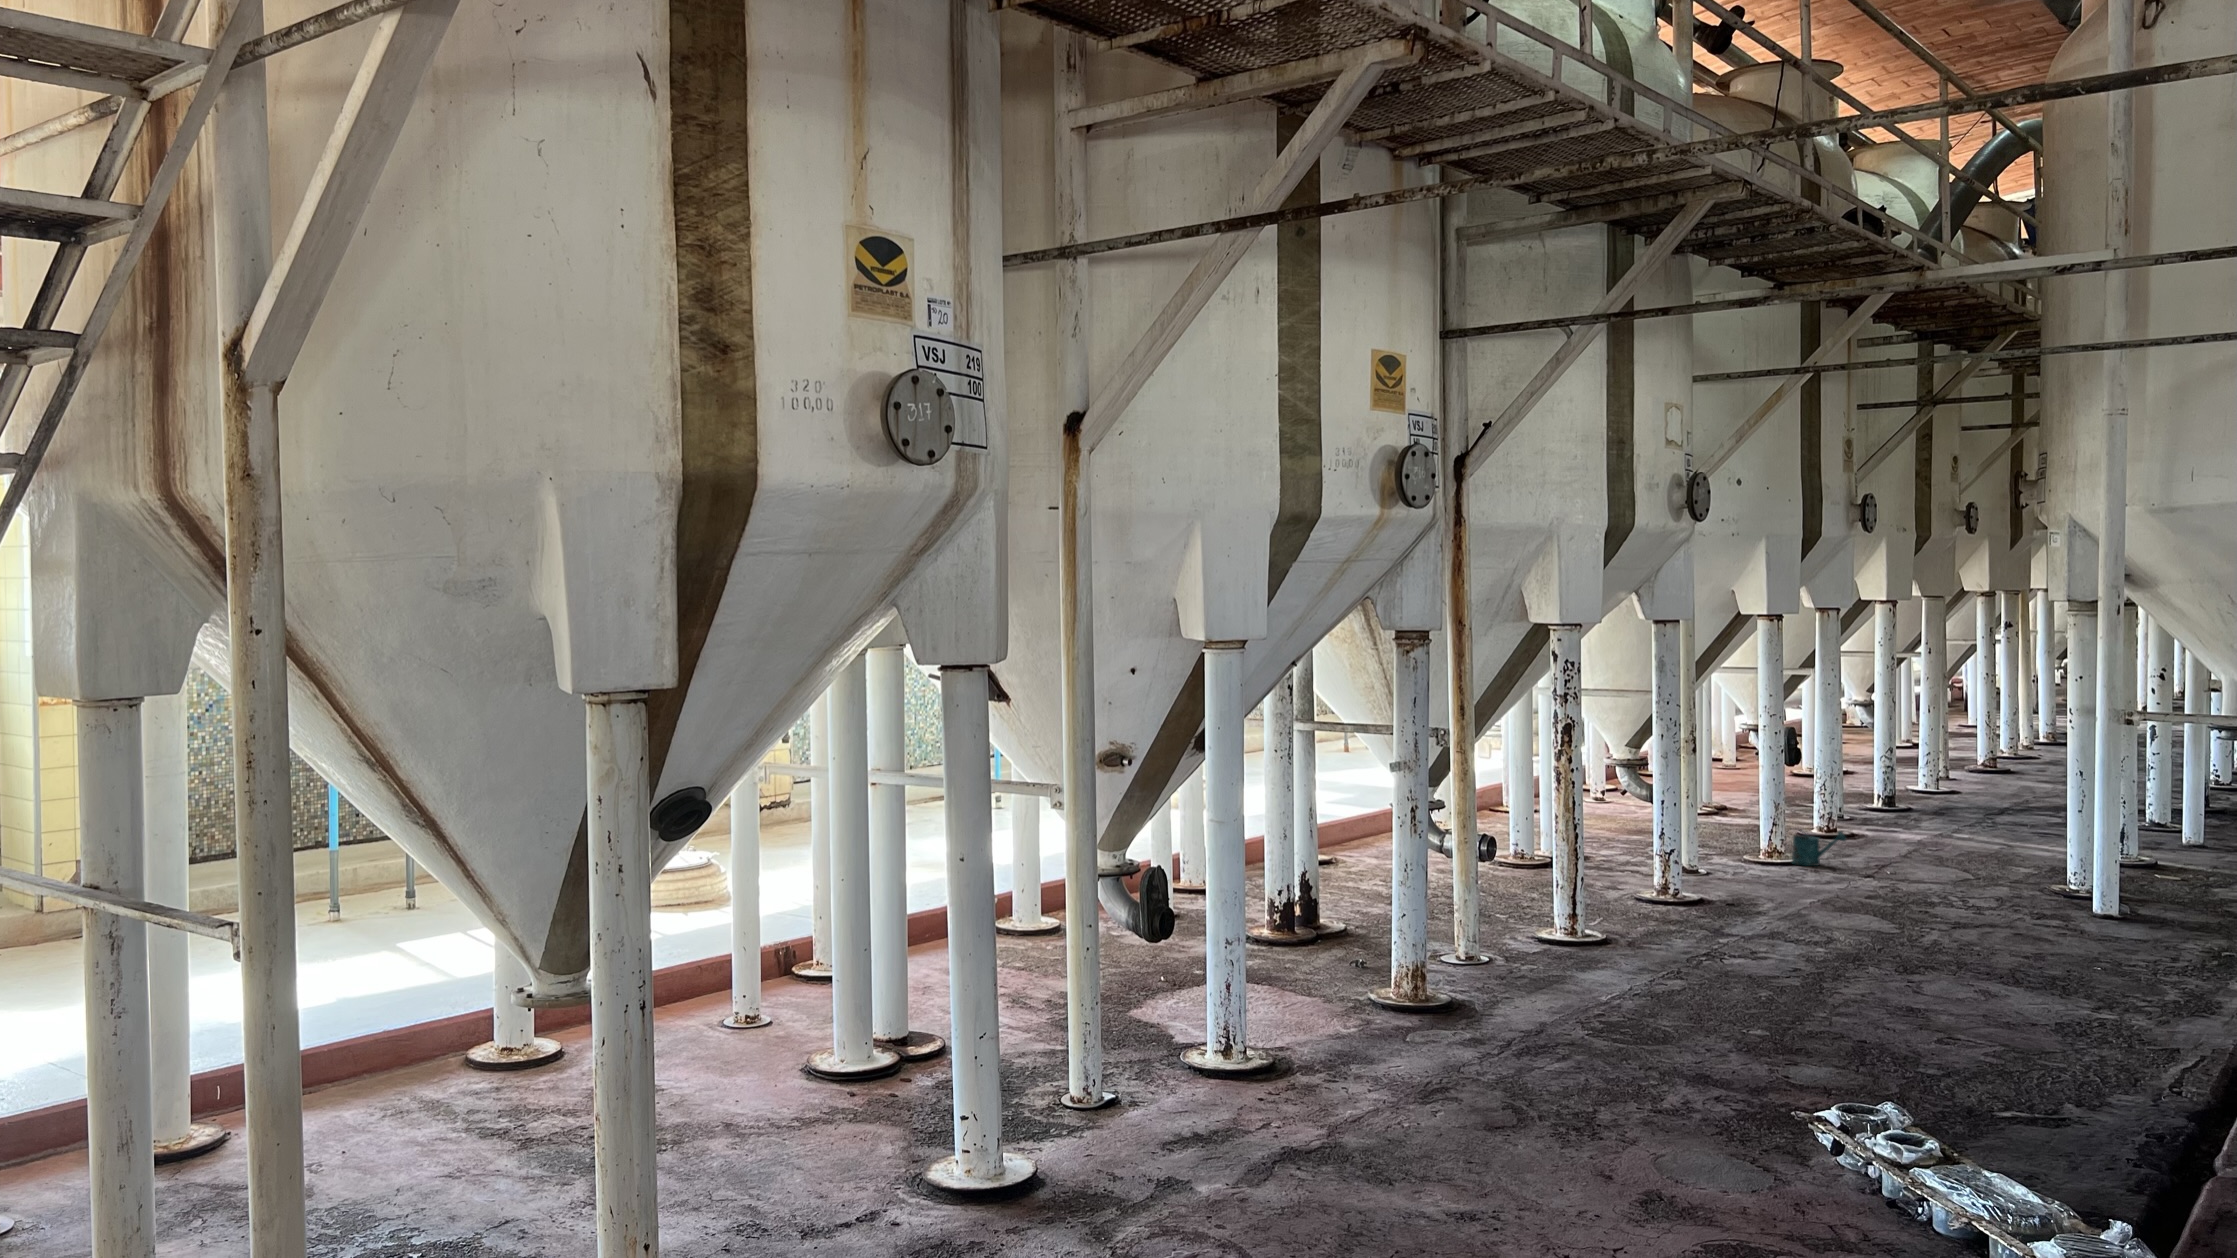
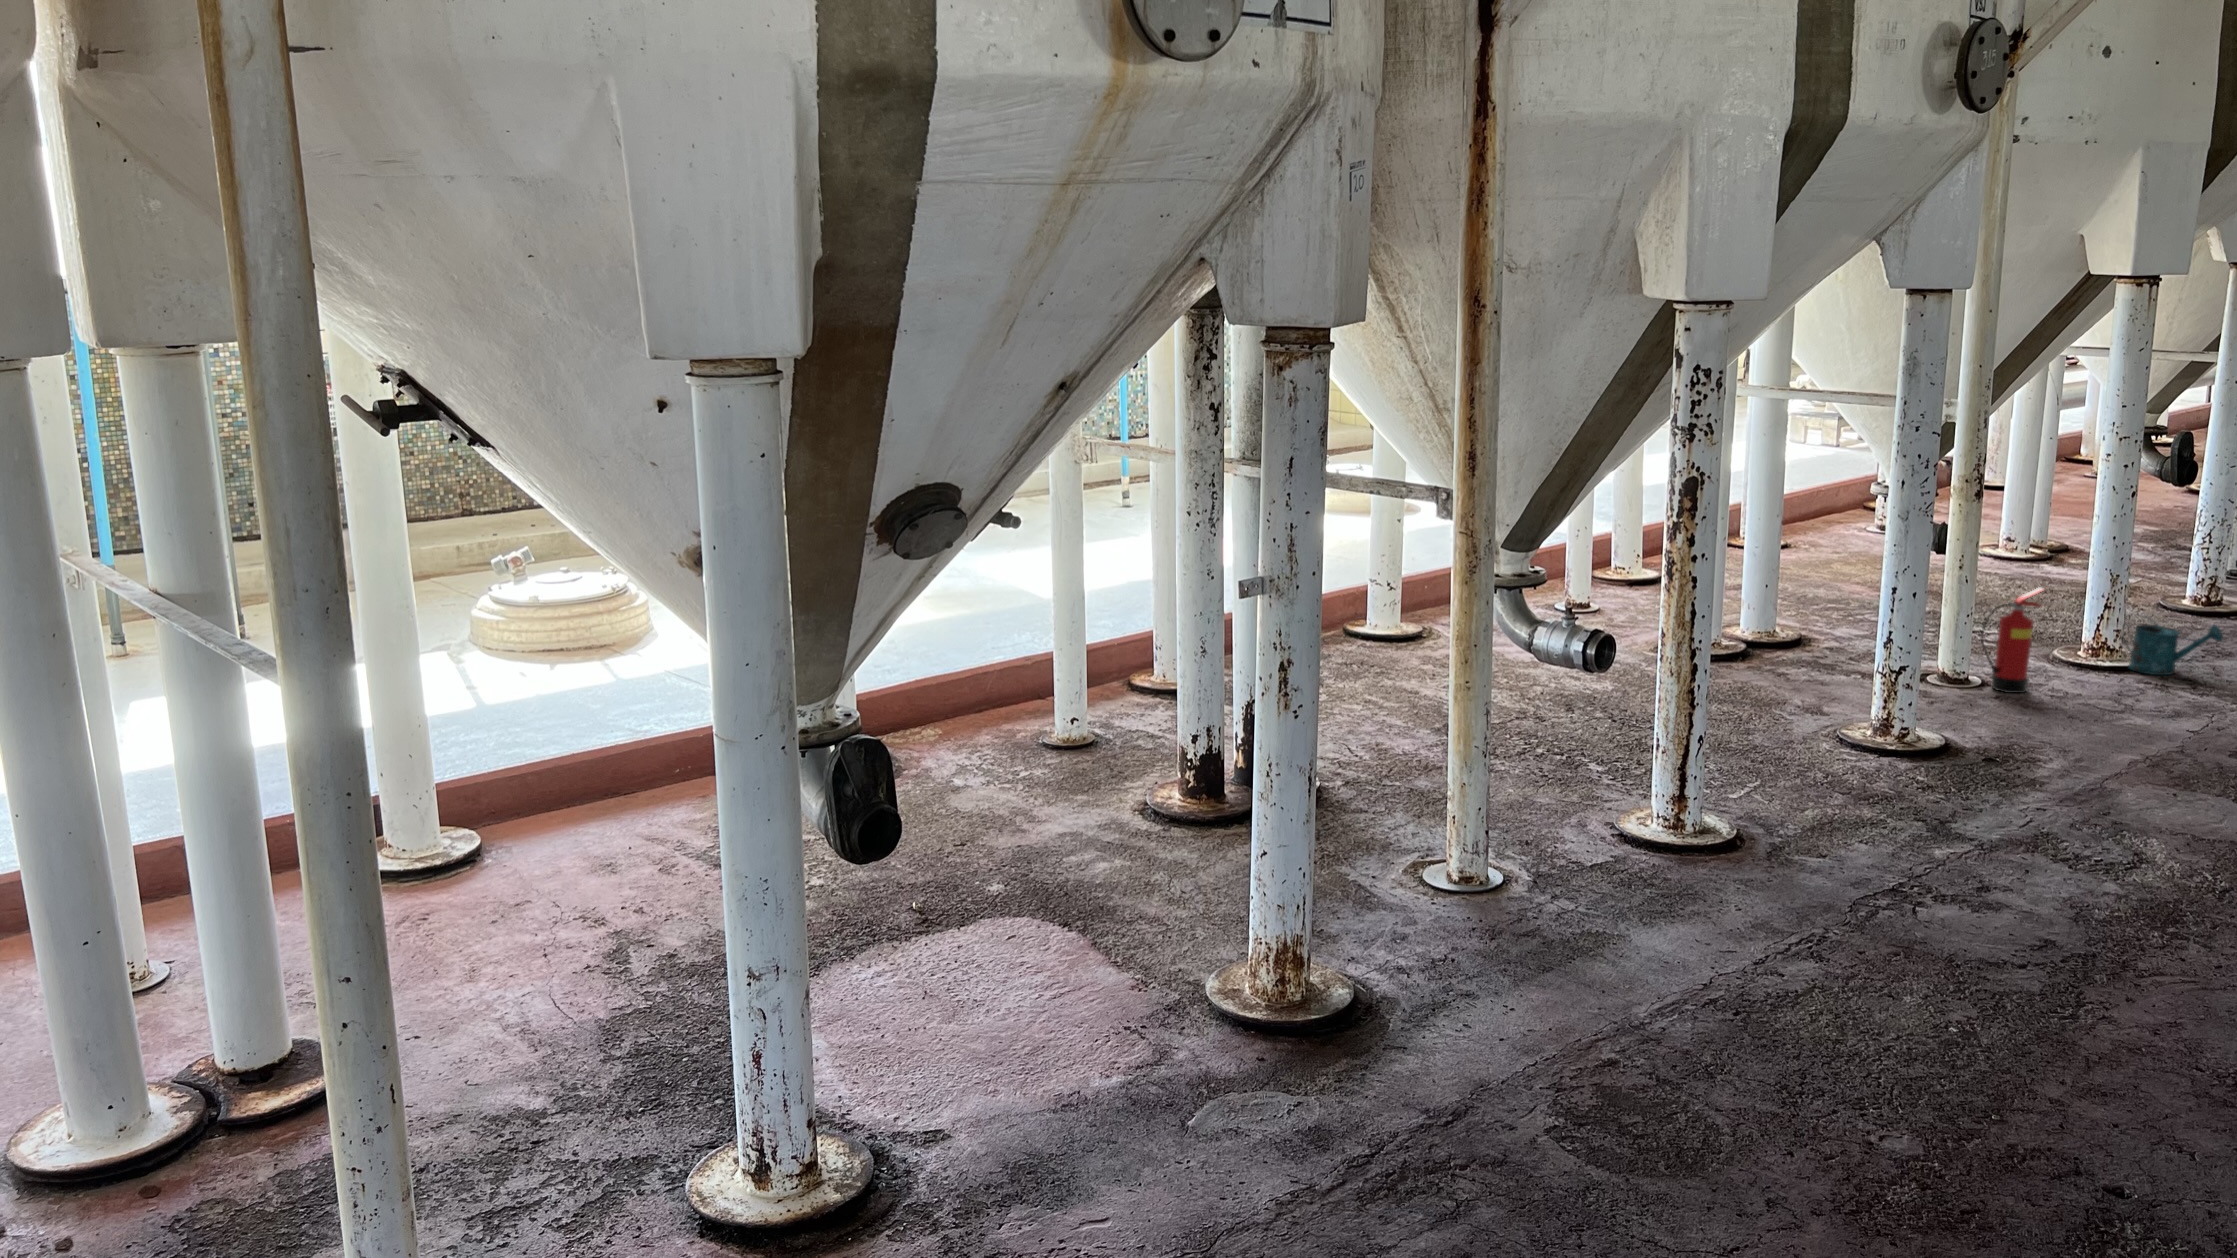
fire extinguisher: none [1704,809,1739,877] -> present [1981,588,2044,693]

